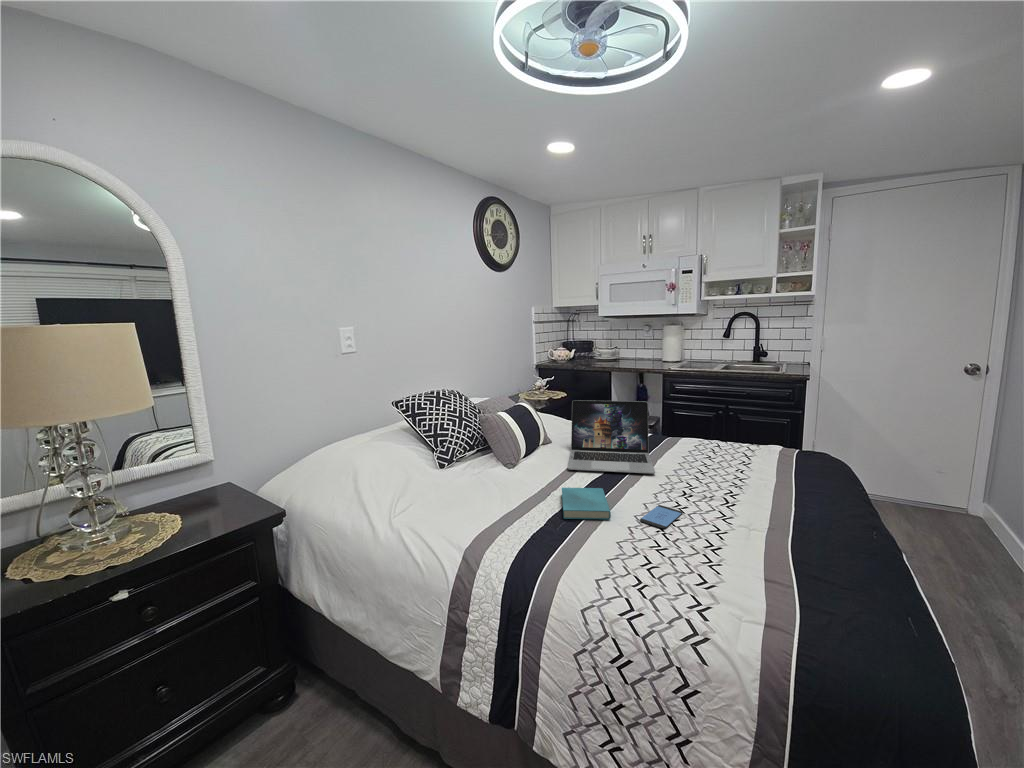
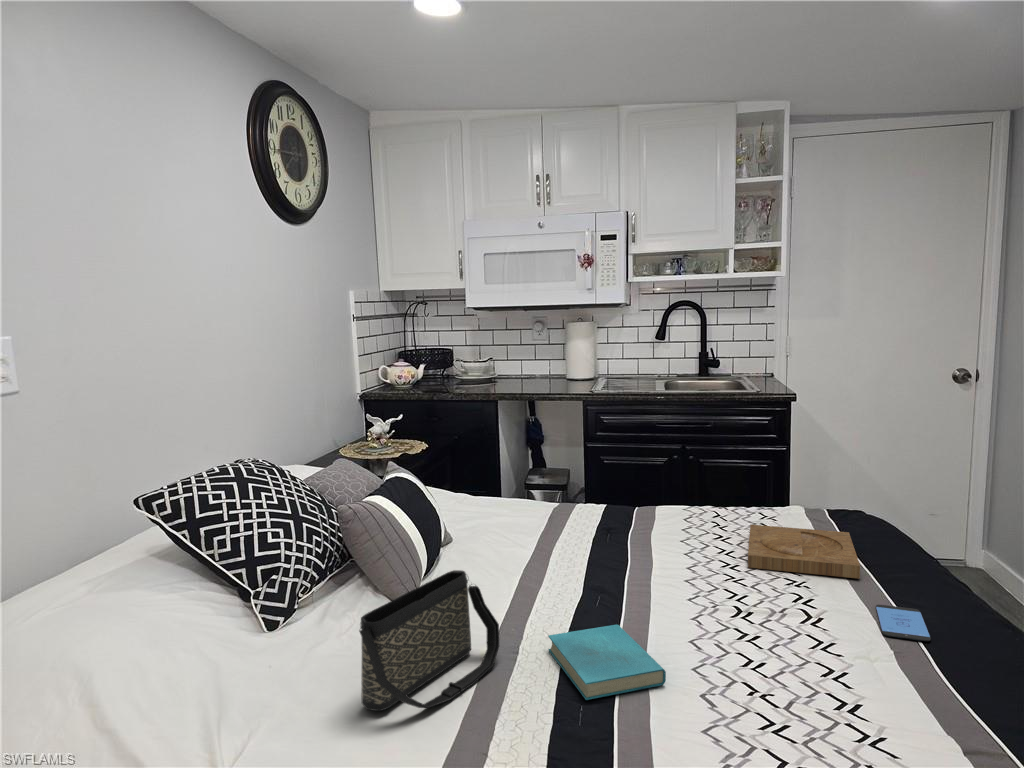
laptop: present [568,400,655,474] -> none [500,454,673,594]
handbag: none [457,448,536,508] -> present [359,570,499,711]
tray: none [709,451,792,489] -> present [748,525,860,578]
smartphone: present [640,505,682,529] -> present [876,605,931,641]

